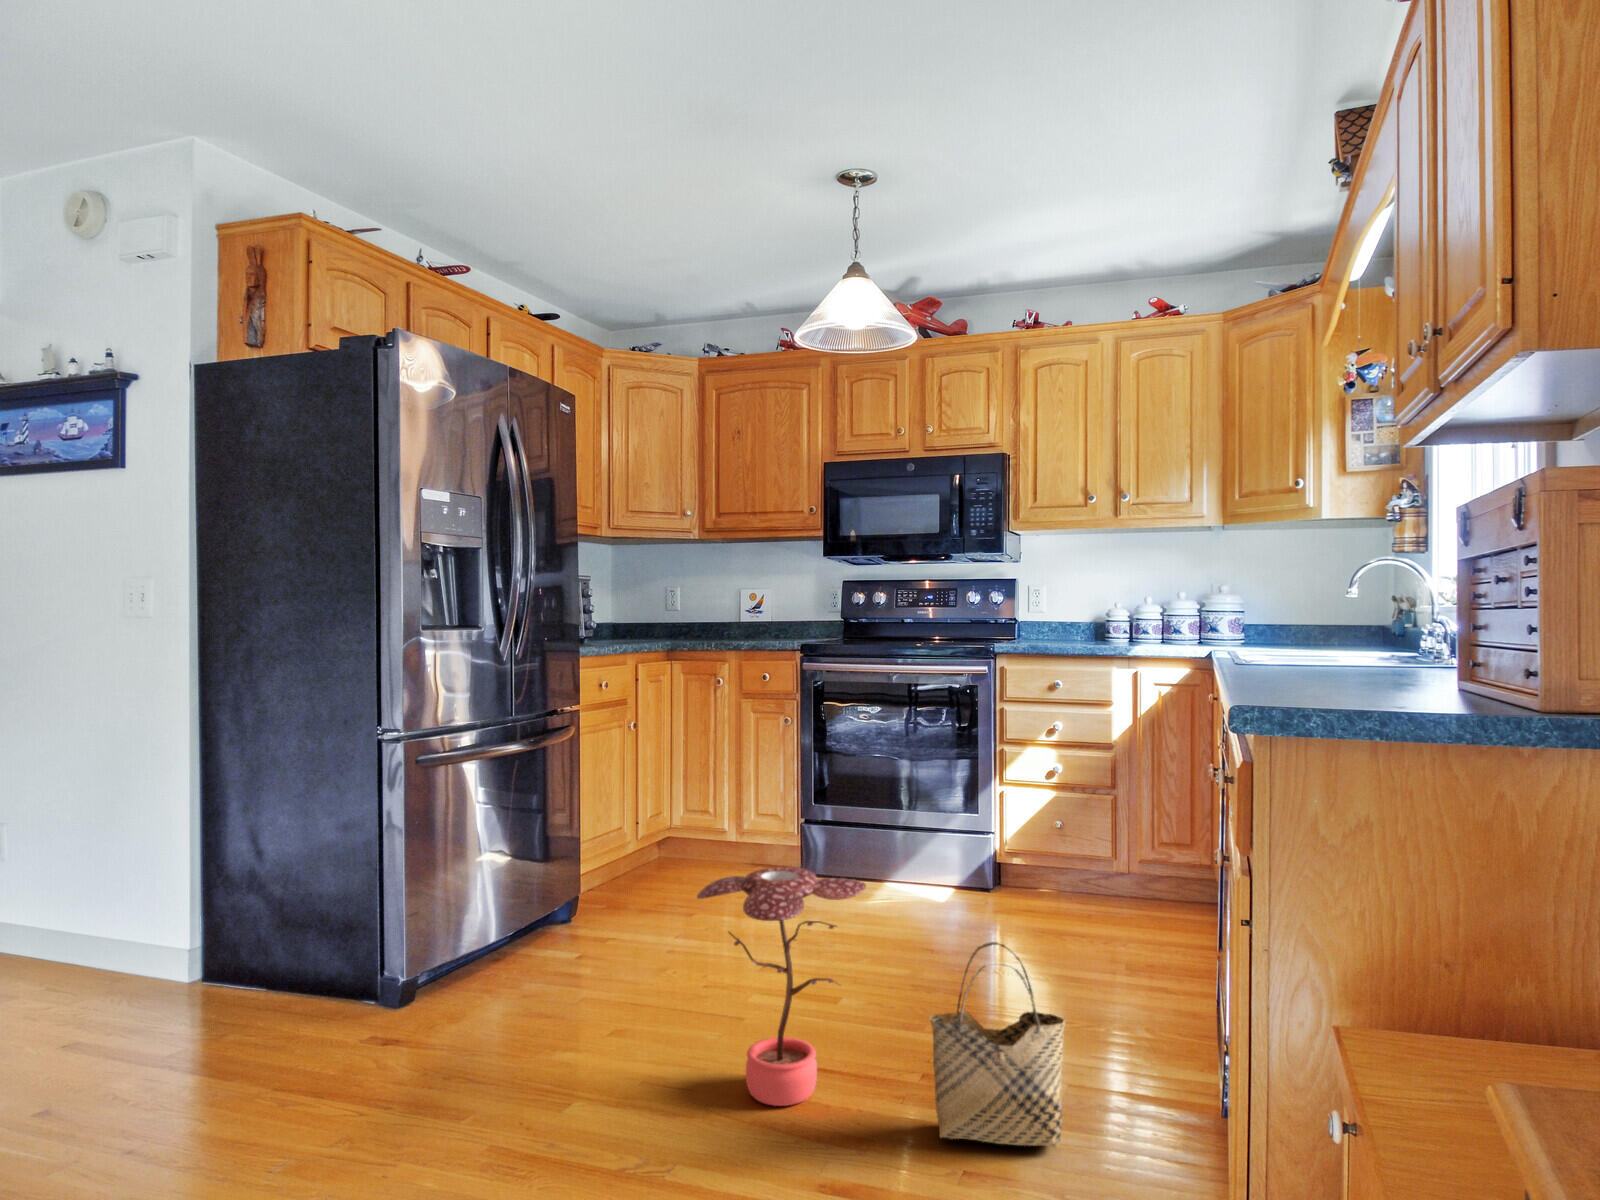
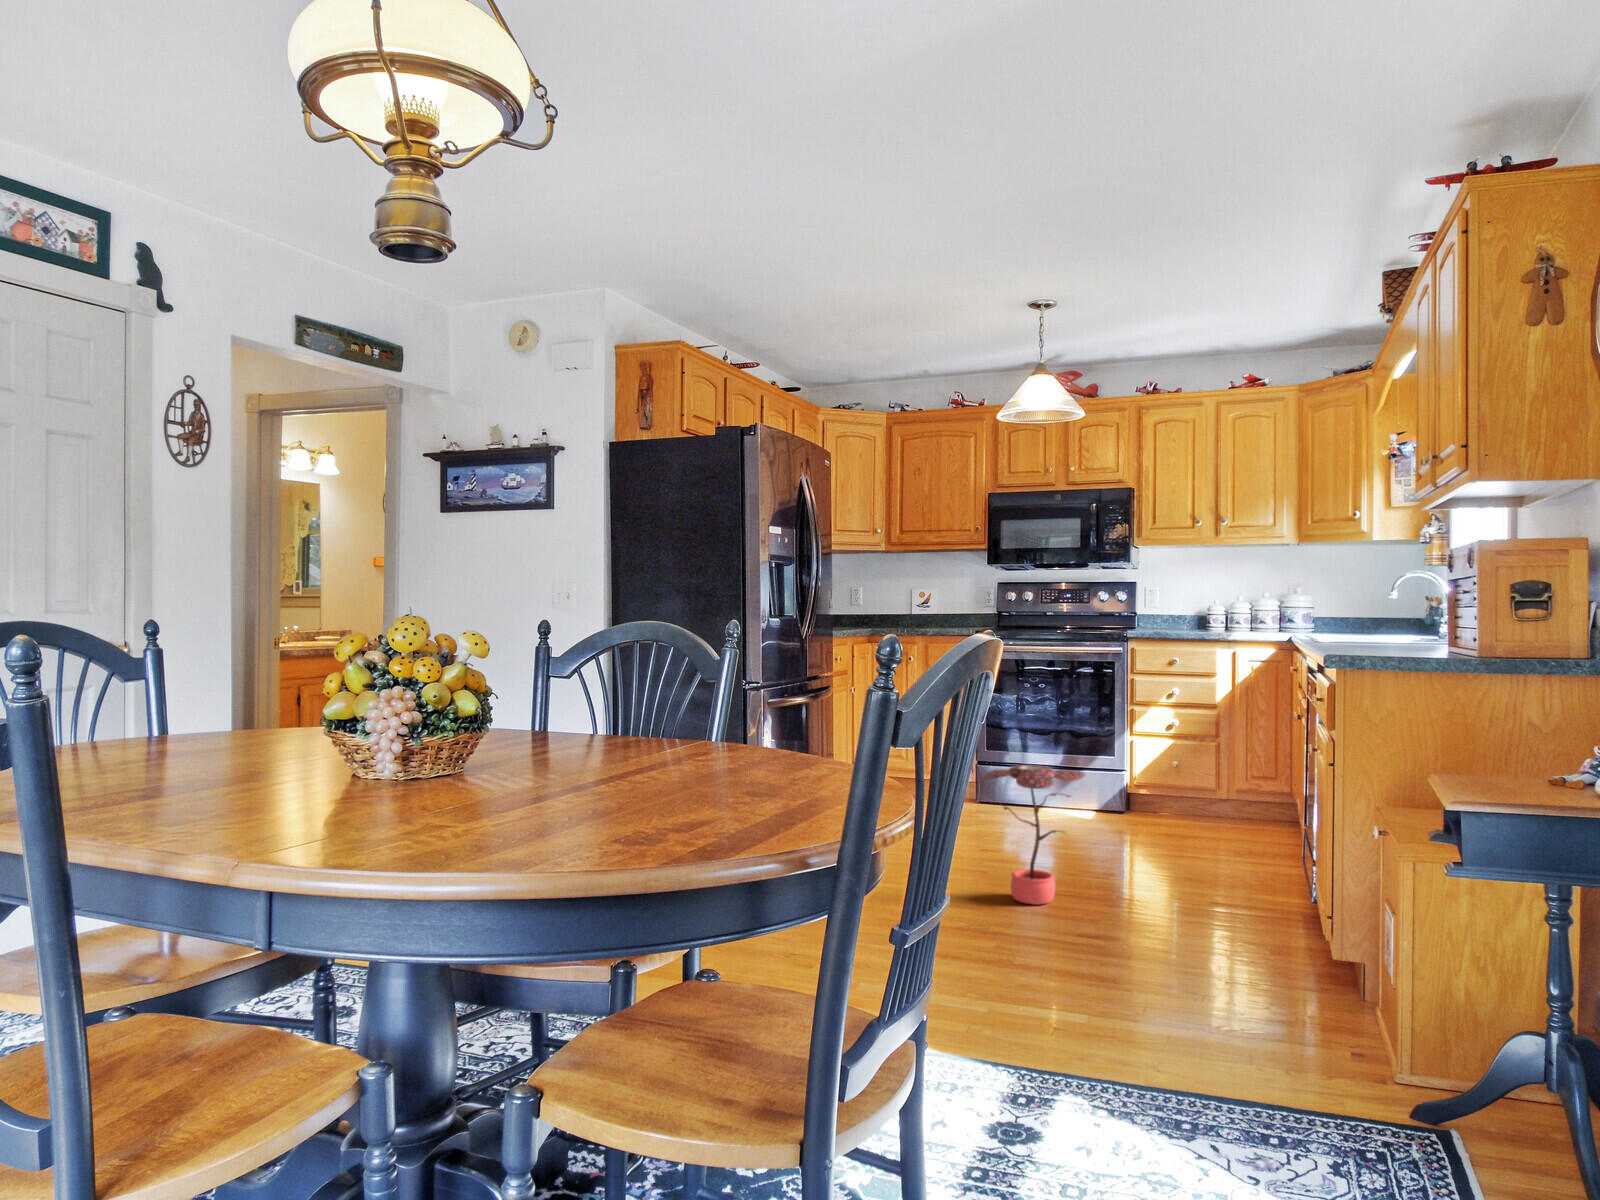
woven basket: present [930,942,1065,1147] -> none [1131,805,1214,919]

